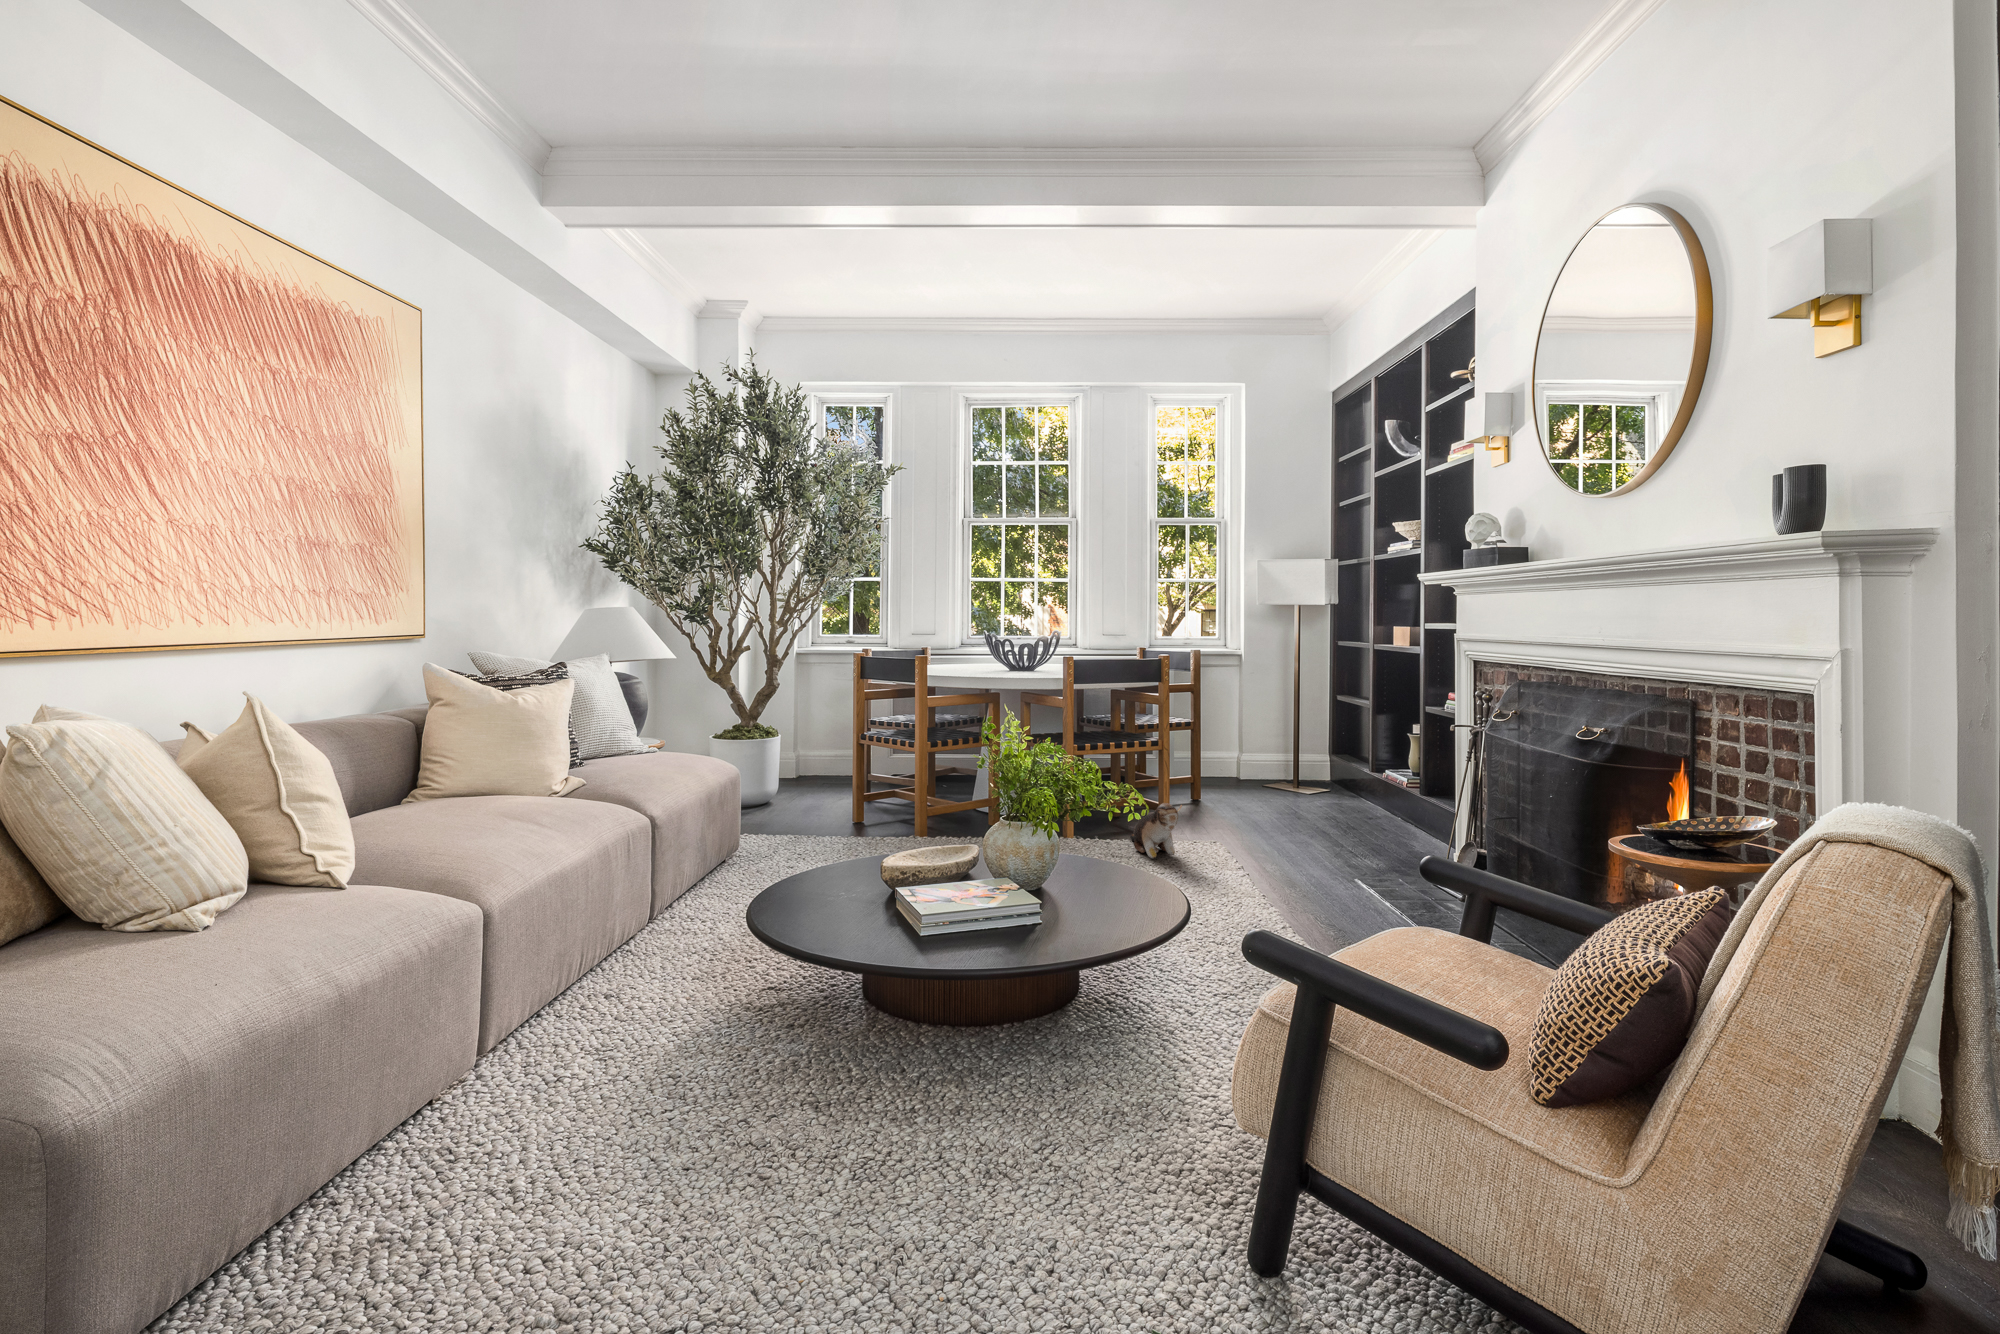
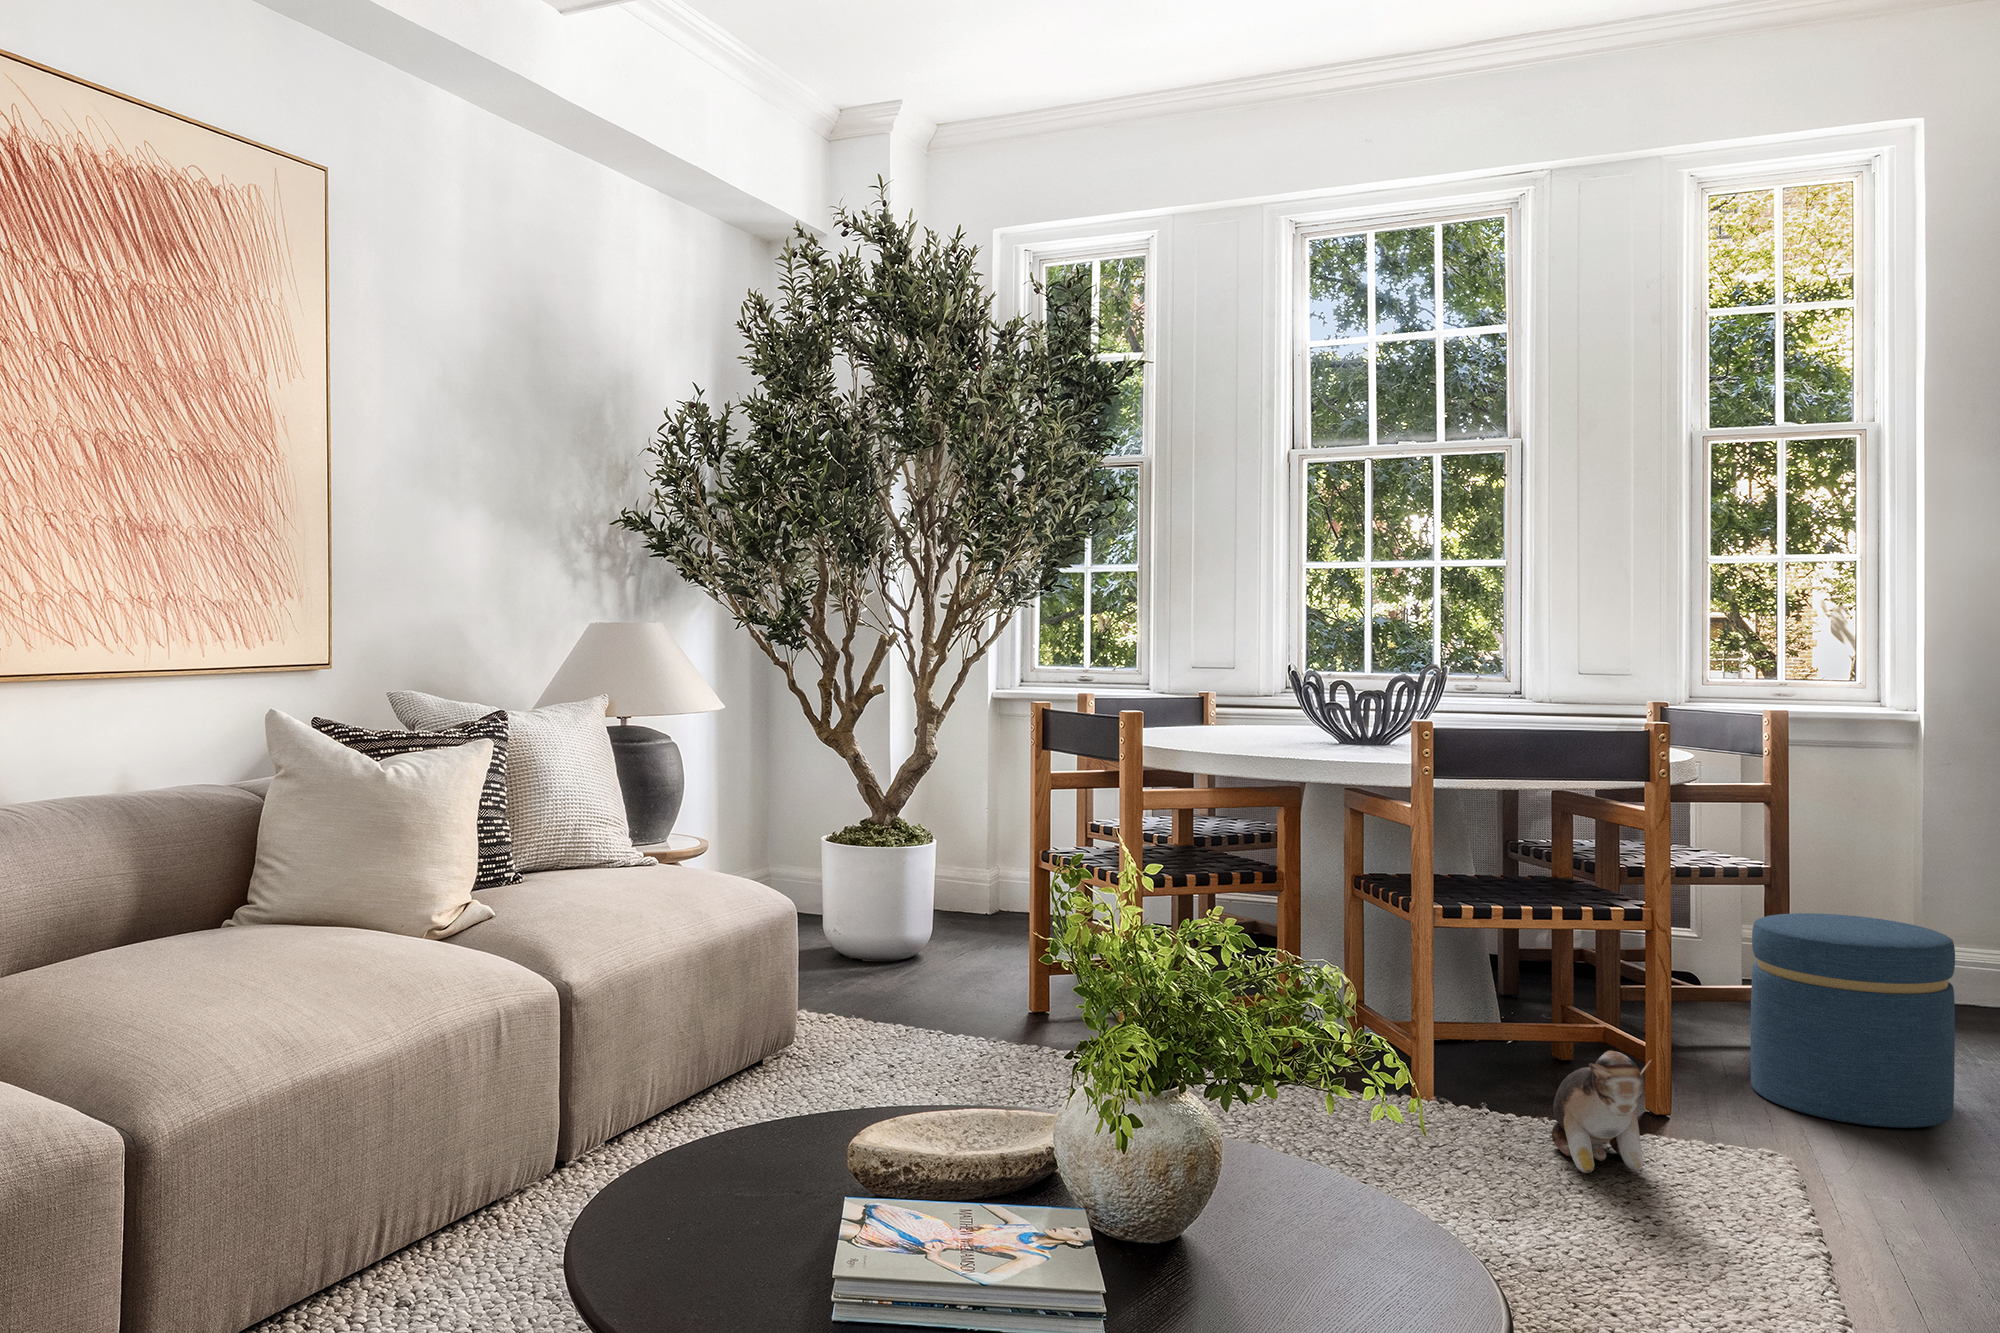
ottoman: none [1197,740,1276,828] -> present [1750,913,1955,1128]

